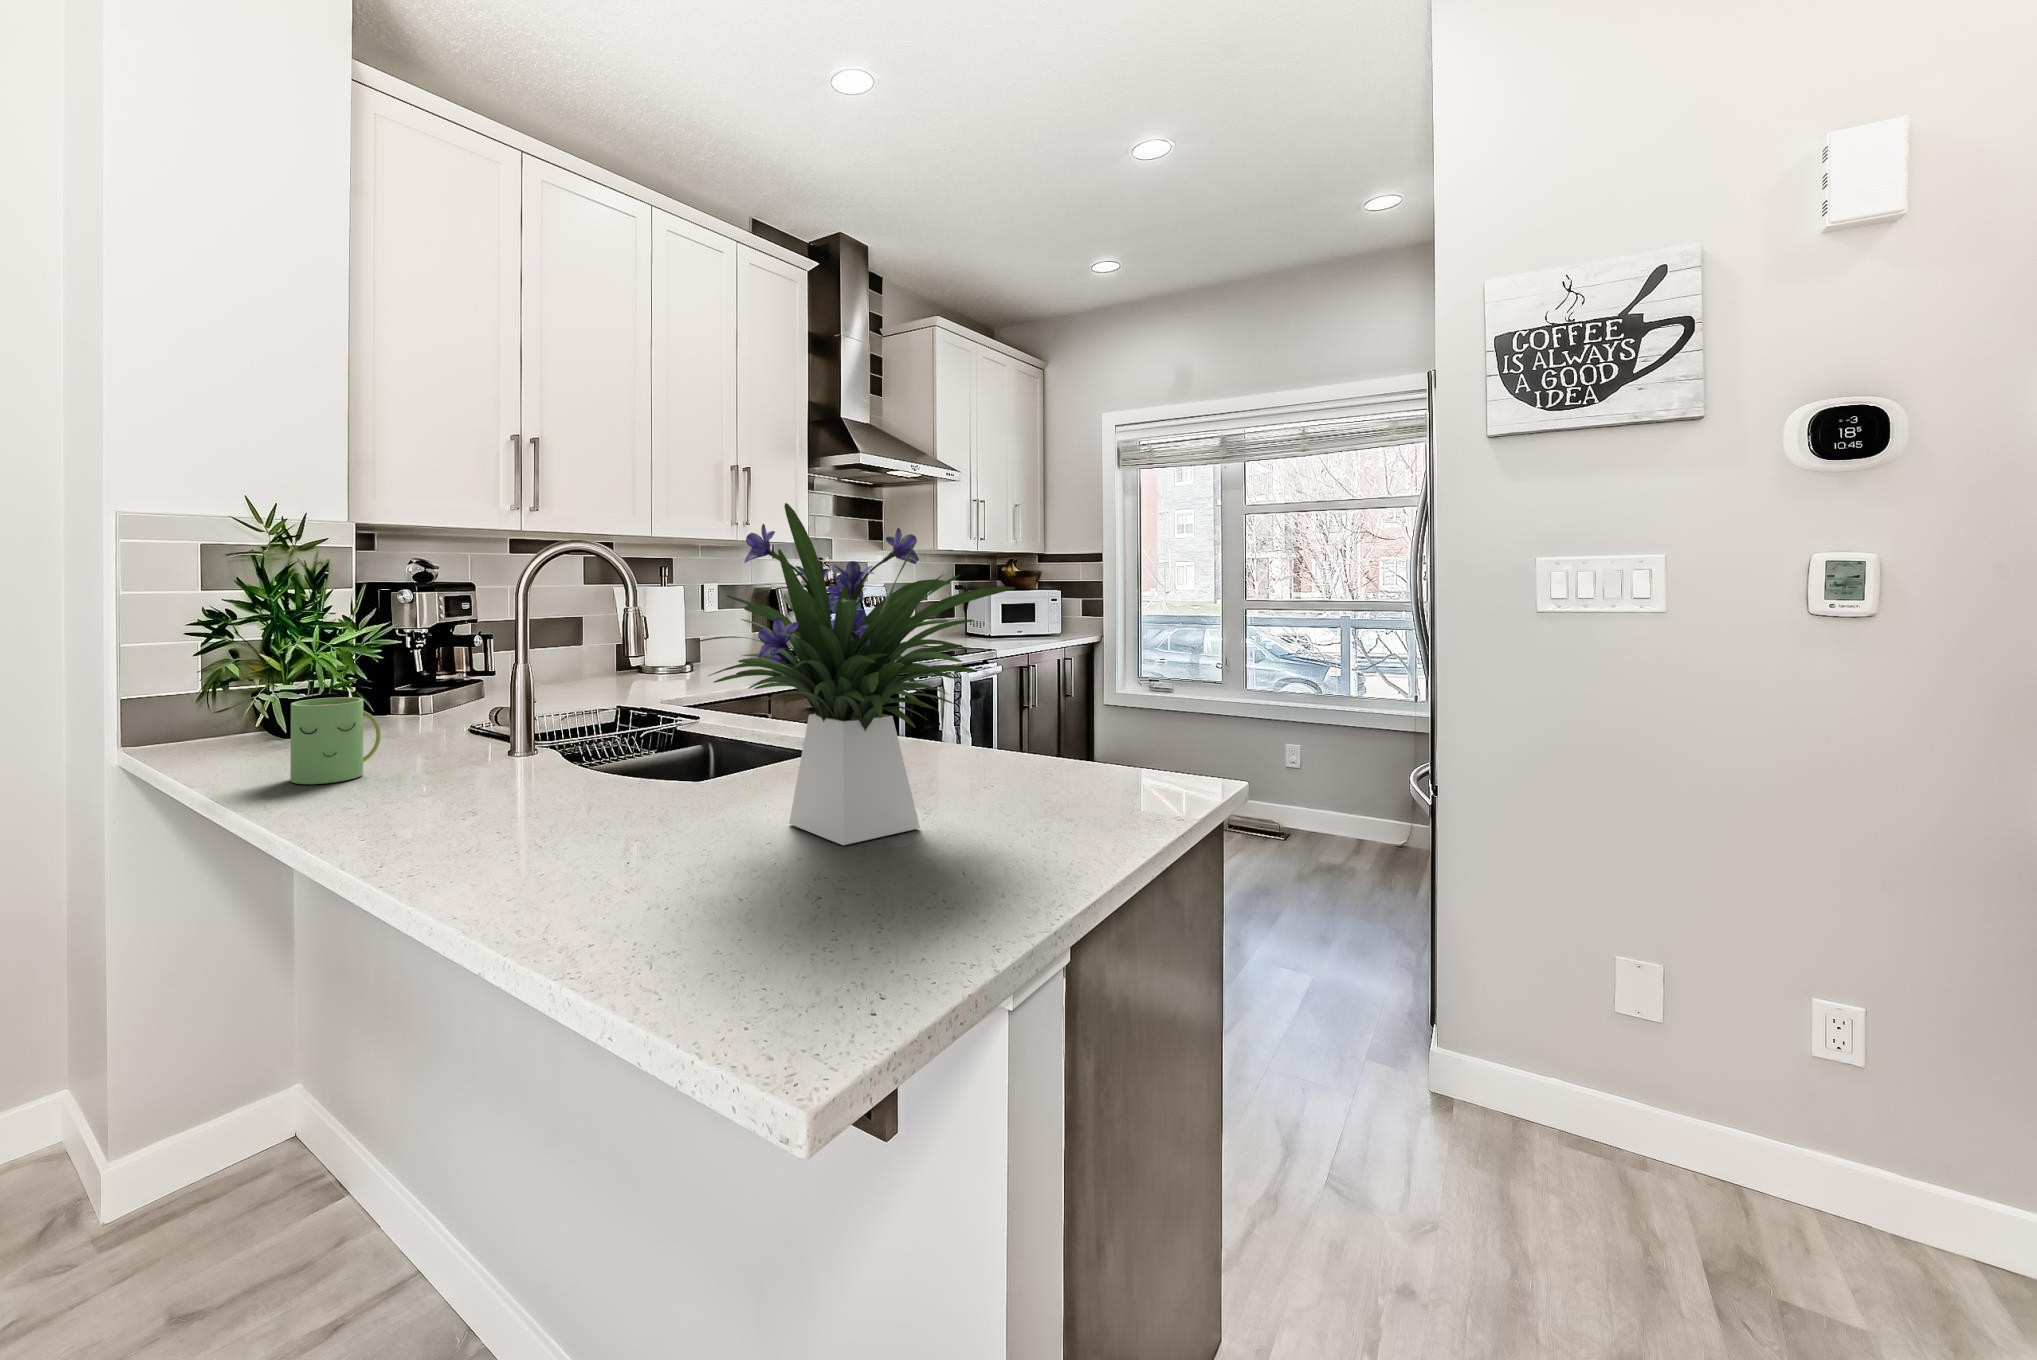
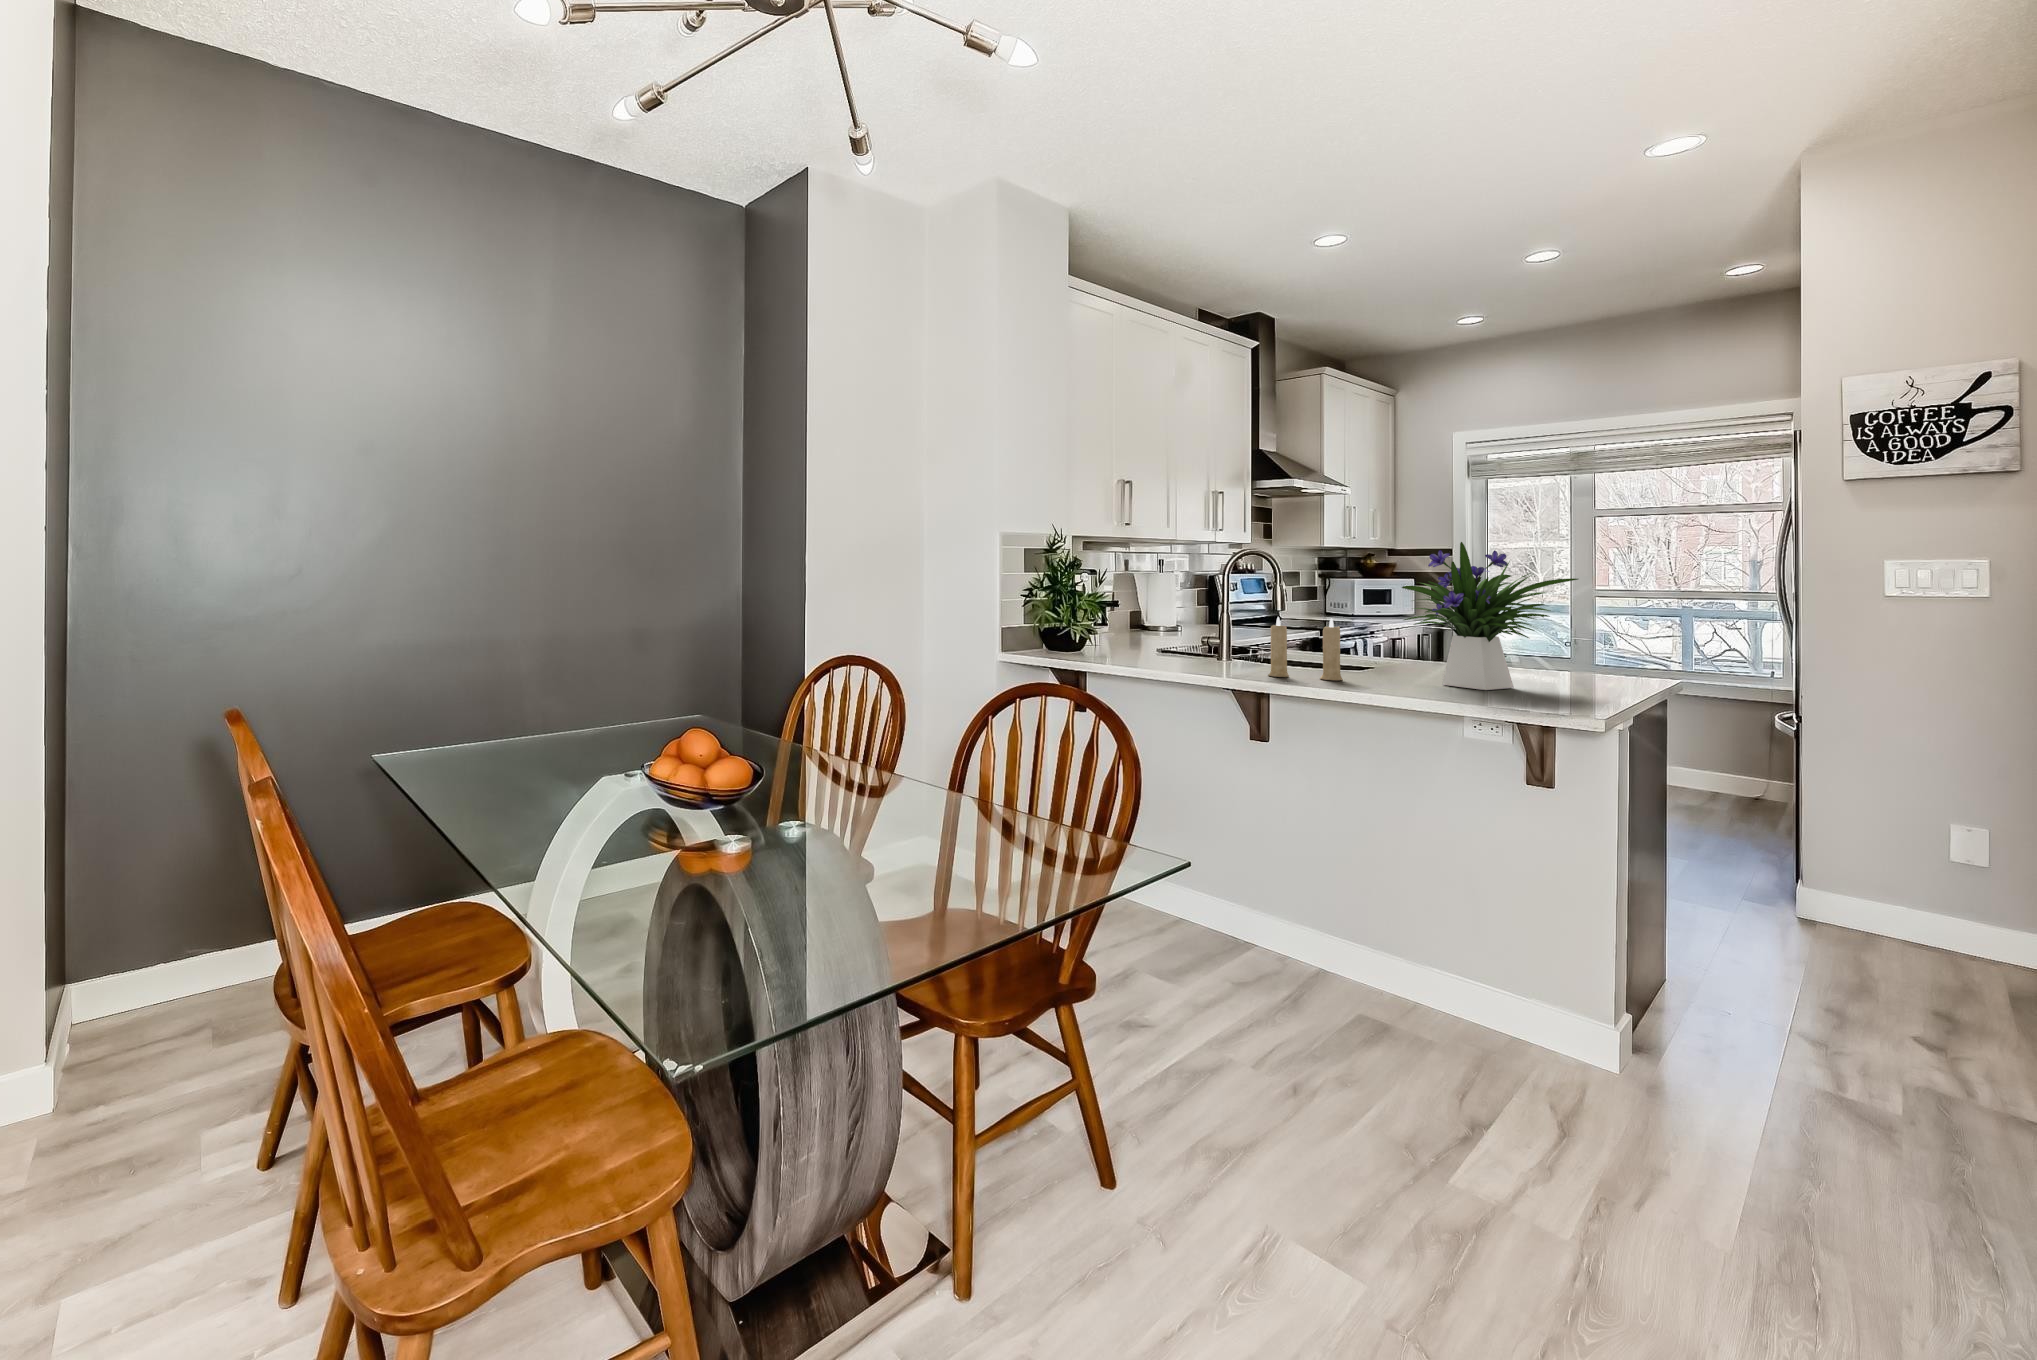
candle: none [484,671,617,819] -> present [1268,617,1343,680]
mug: present [290,697,381,784] -> none [1132,629,1168,668]

